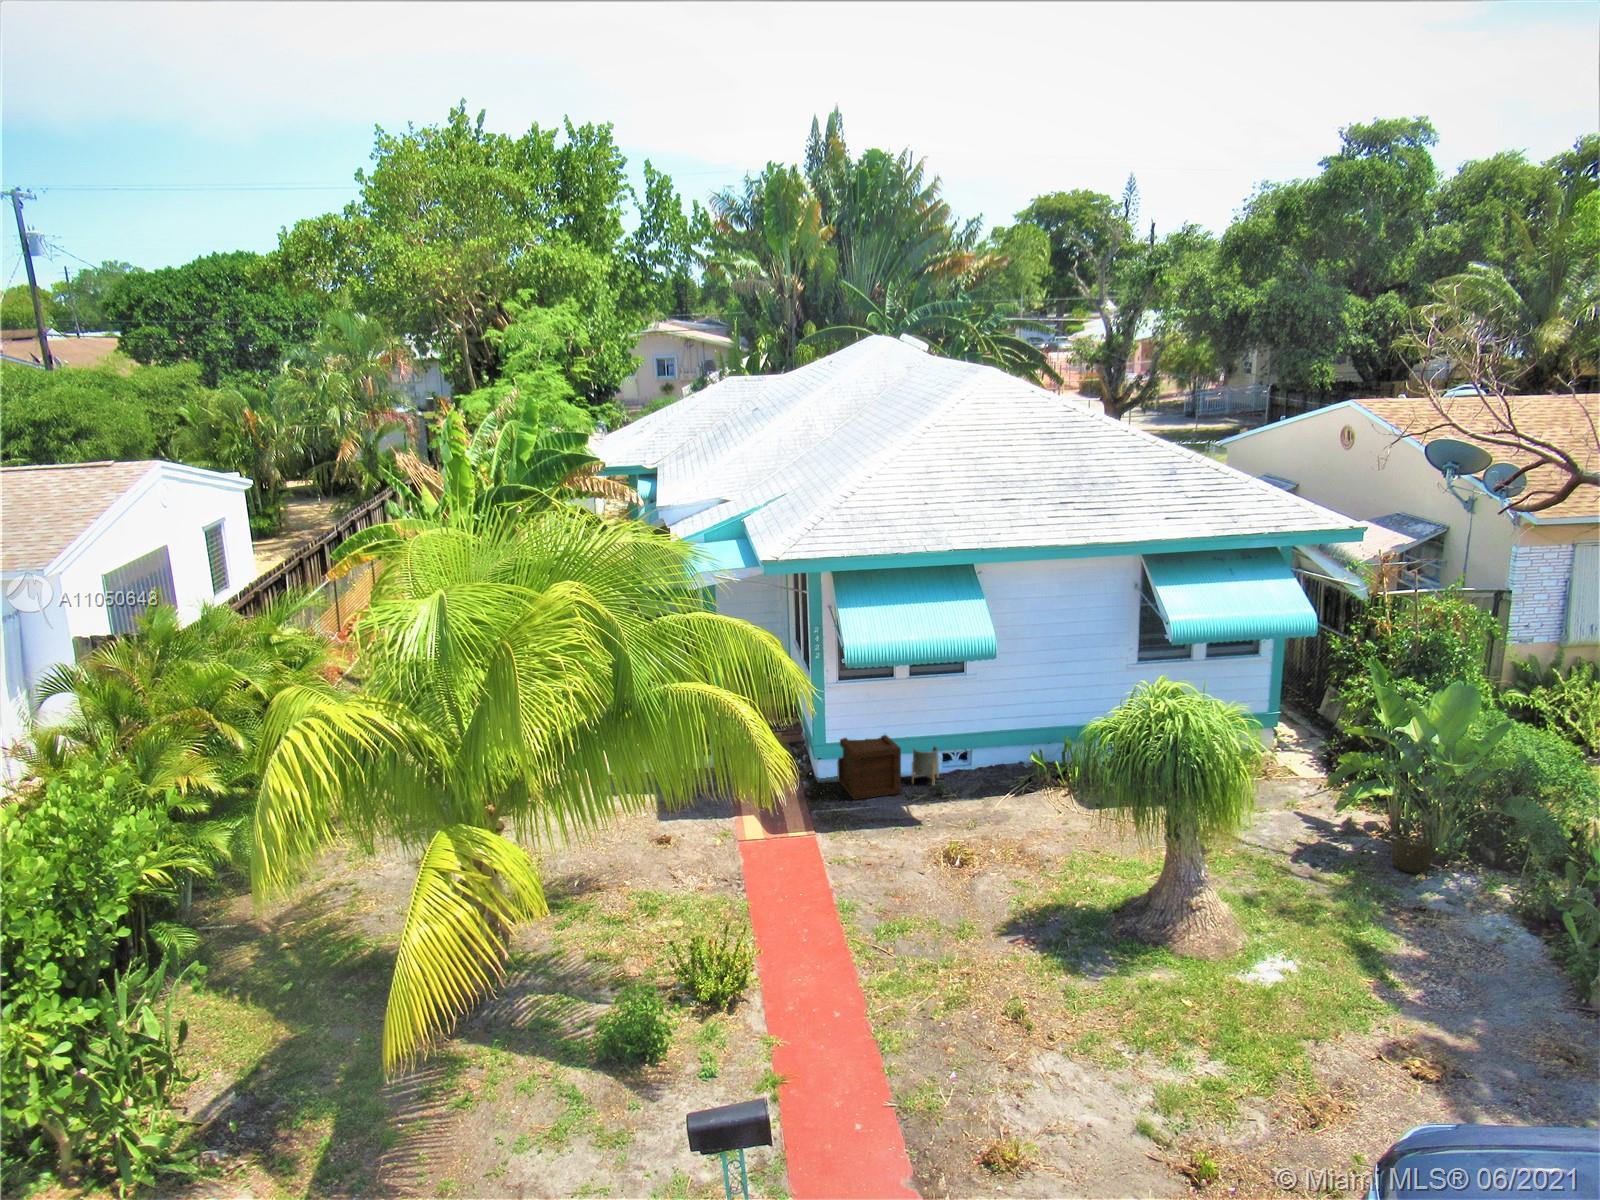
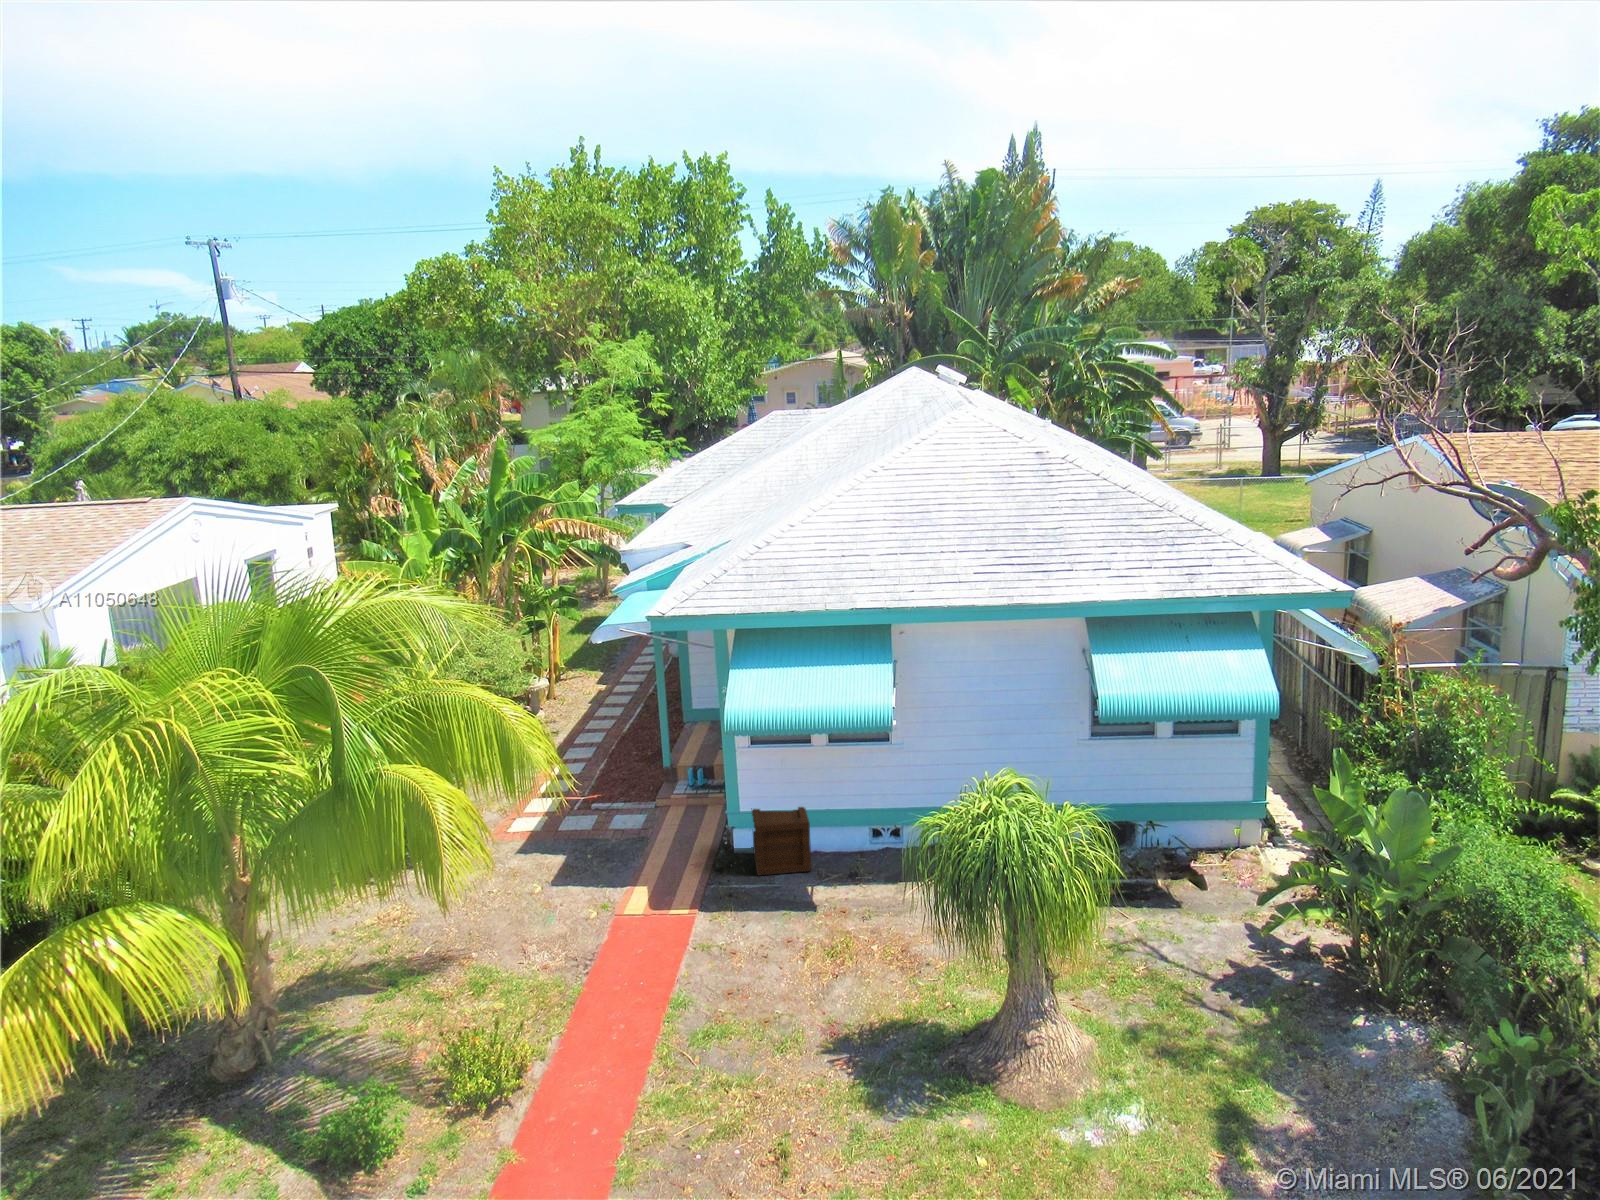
planter: present [912,746,939,785] -> none [830,818,863,864]
woven basket: present [1391,834,1431,873] -> none [1328,967,1376,1017]

